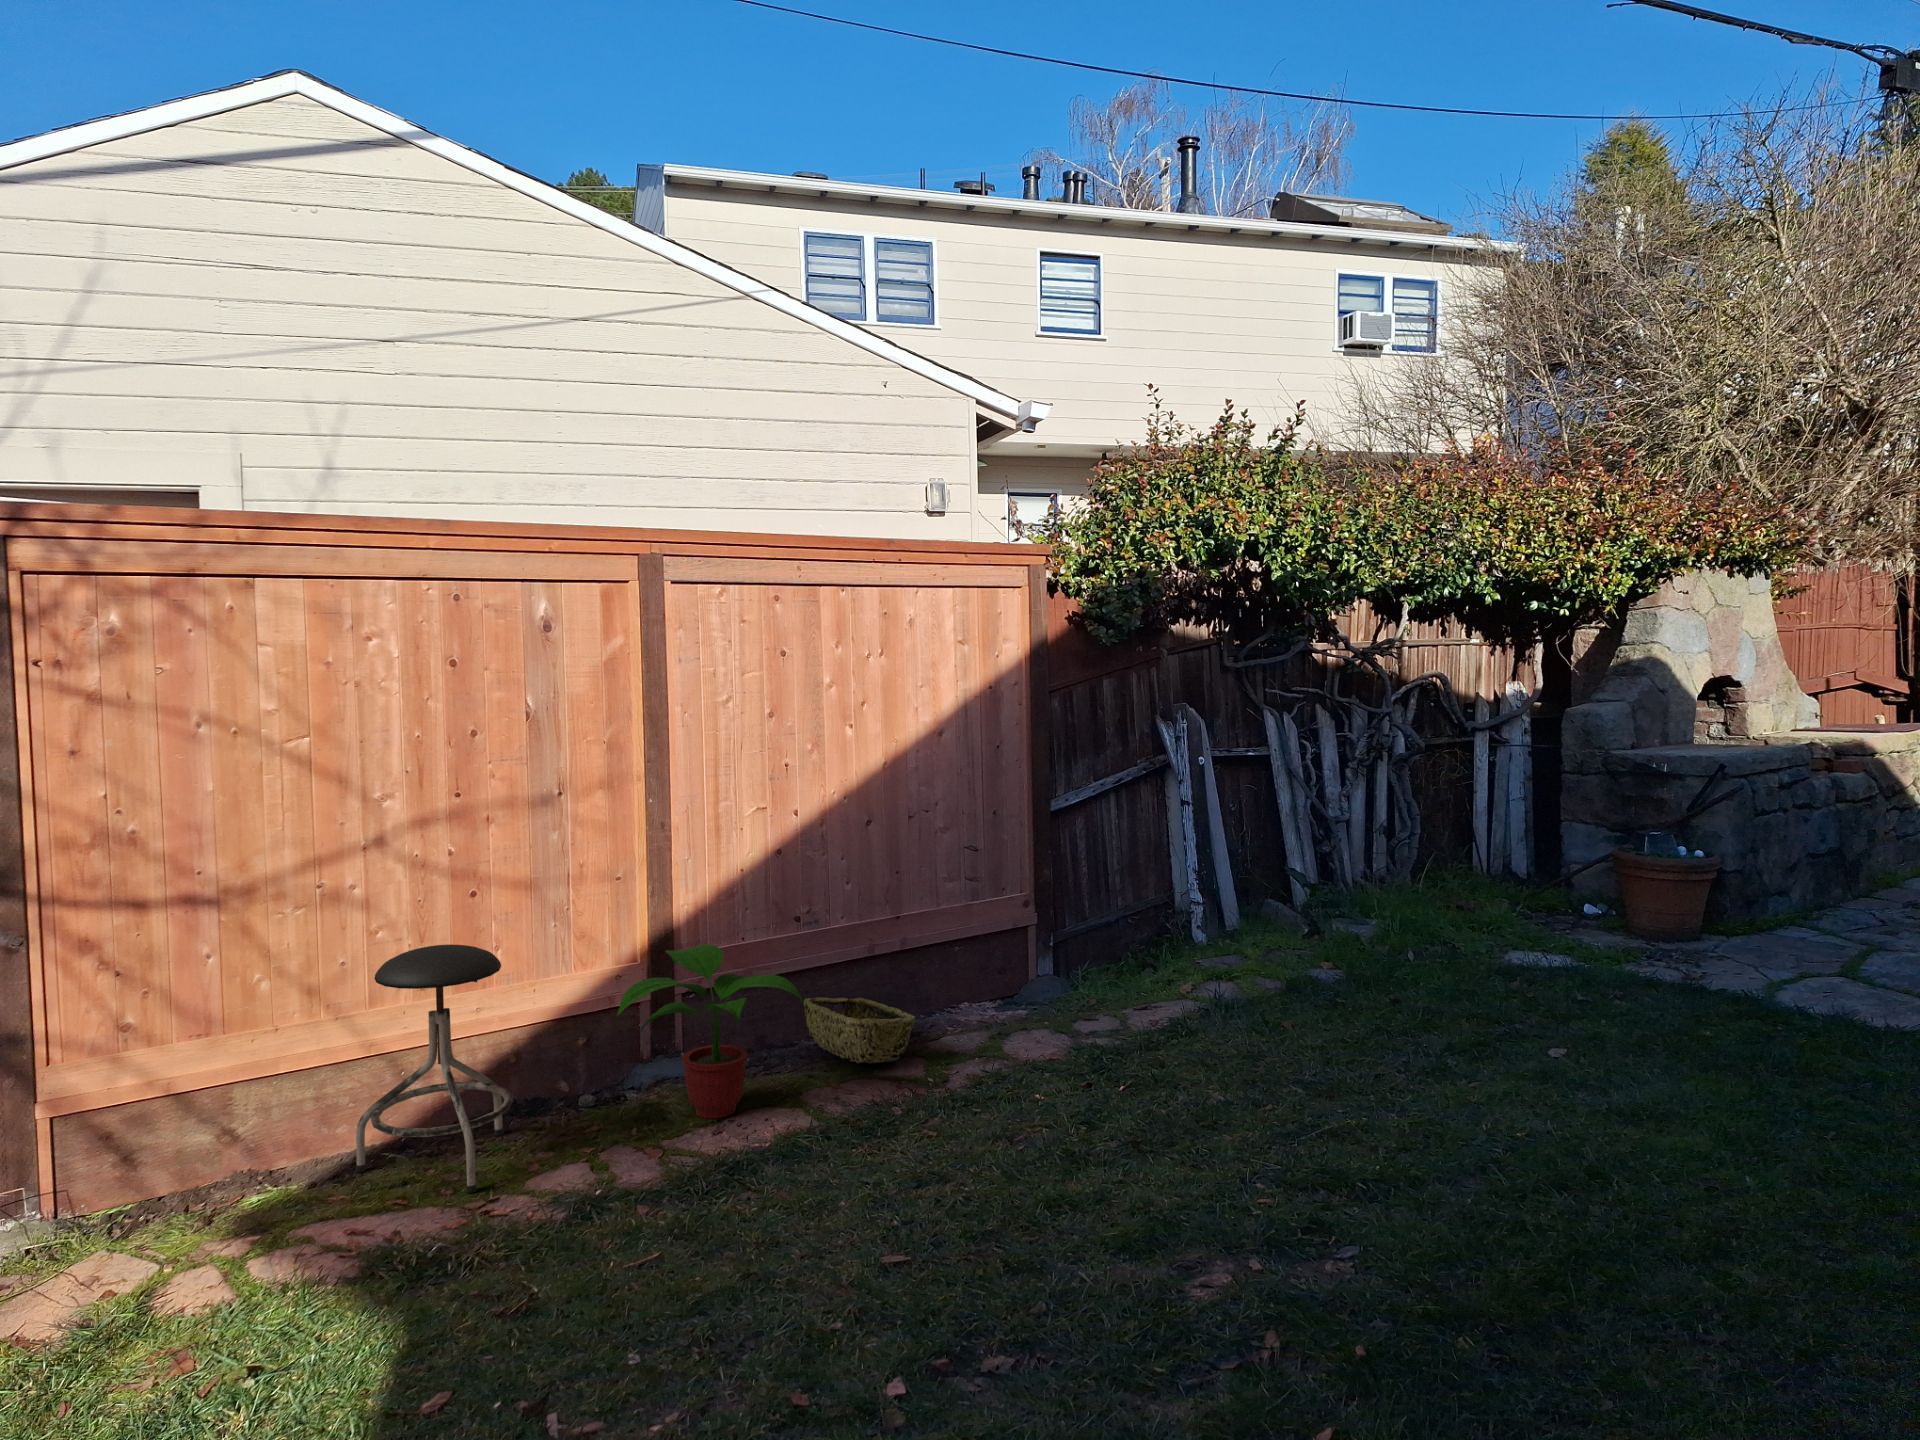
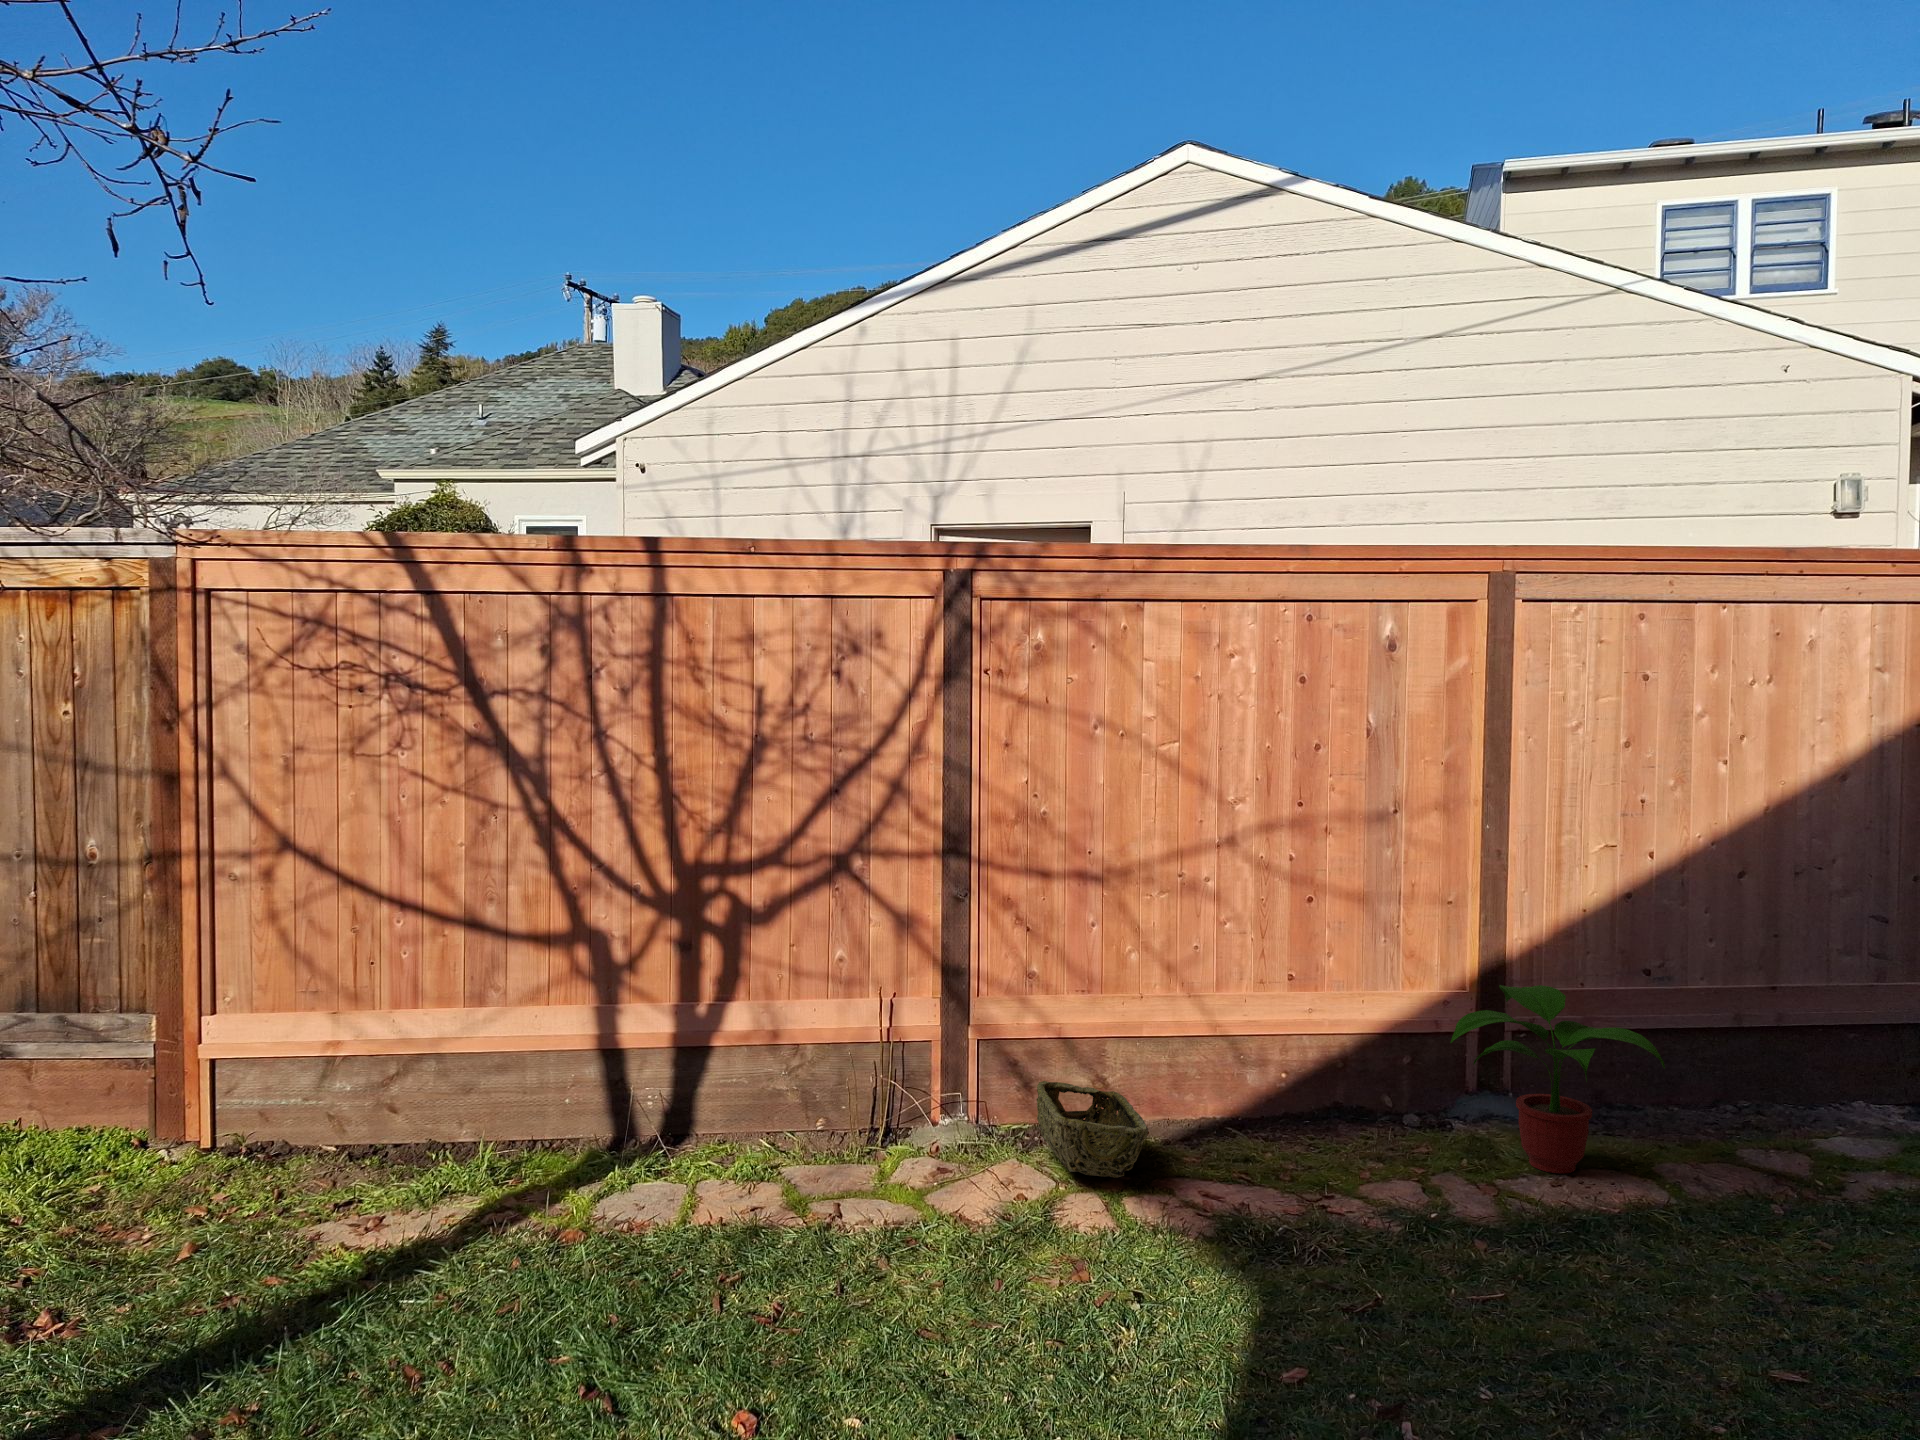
stool: present [356,944,513,1193] -> none [1199,945,1343,1185]
woven basket: present [804,997,915,1063] -> present [1036,1081,1148,1178]

